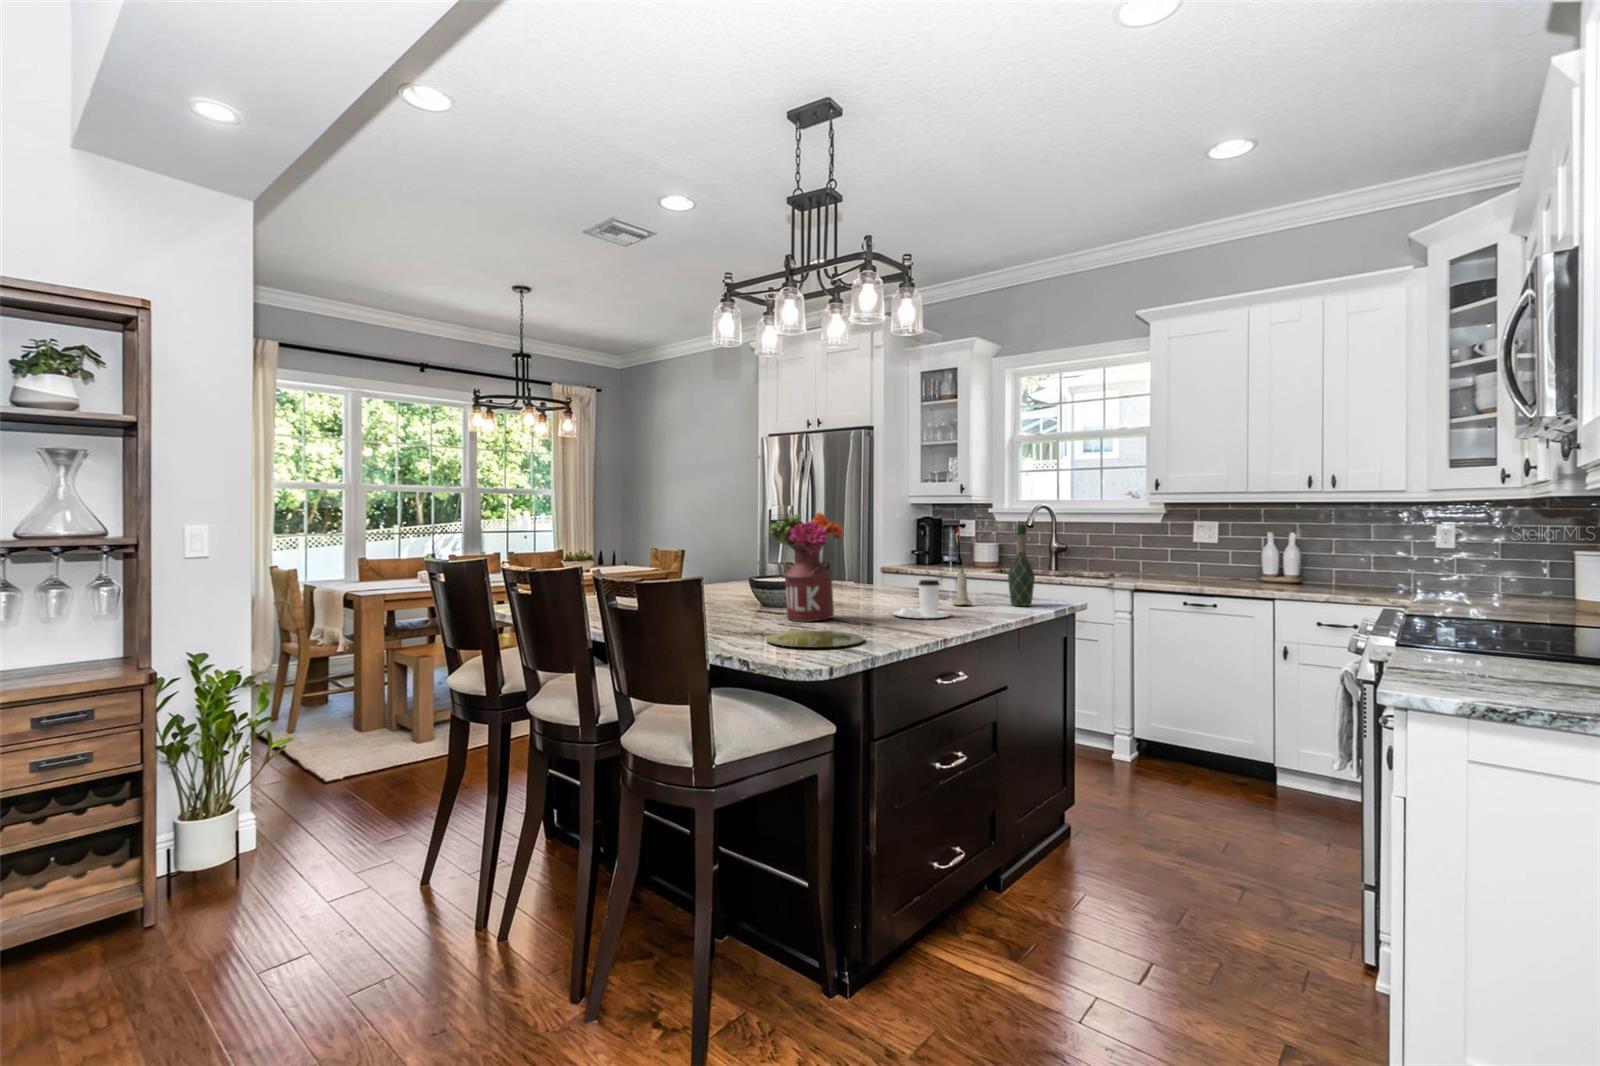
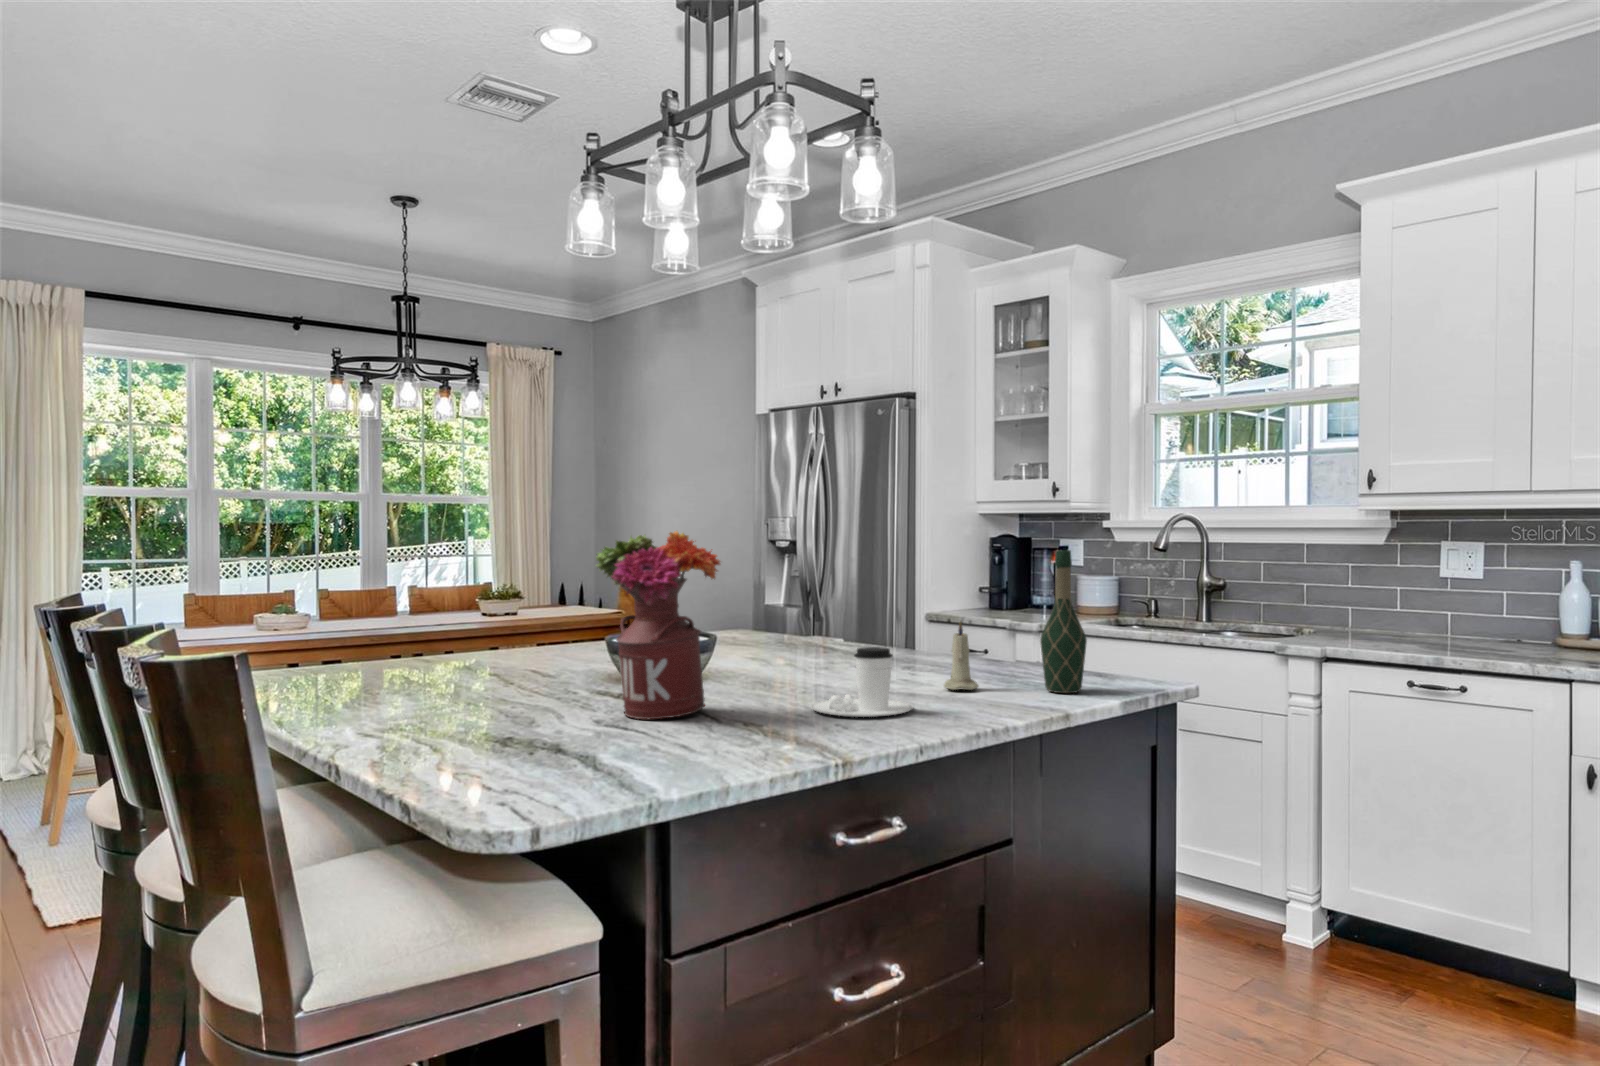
plate: present [766,631,864,647] -> none [509,740,689,778]

